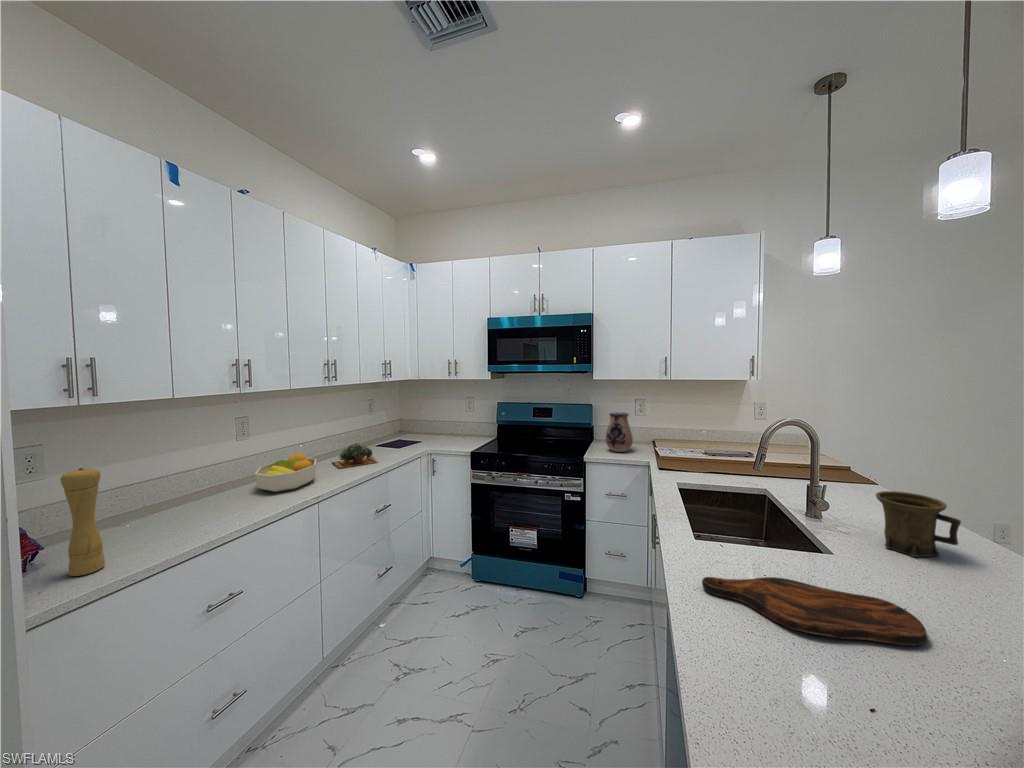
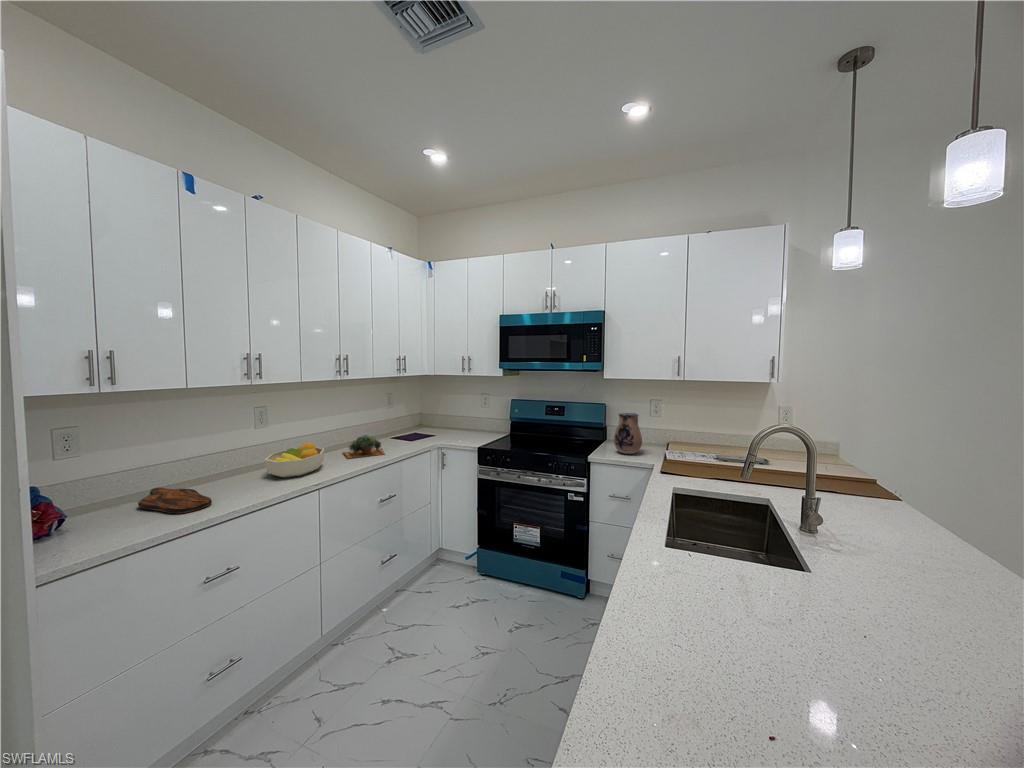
pepper mill: present [60,468,105,576] -> none [82,447,120,541]
mug: present [876,491,961,557] -> none [865,508,956,582]
cutting board: present [702,577,927,646] -> present [138,488,212,514]

